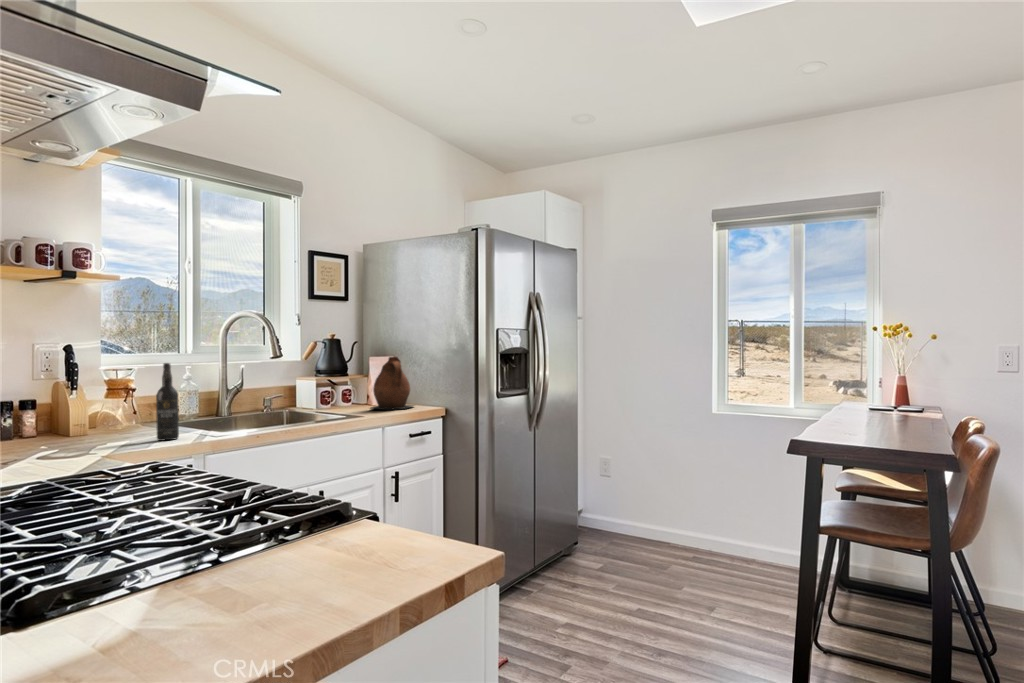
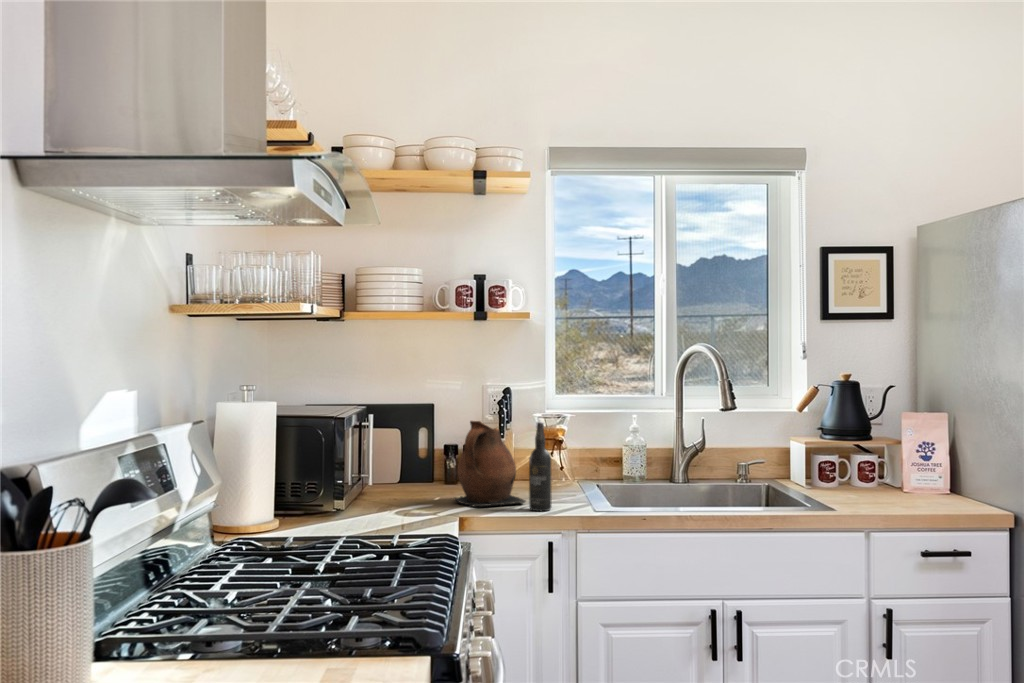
ceramic pitcher: present [370,357,414,409] -> present [454,421,526,506]

